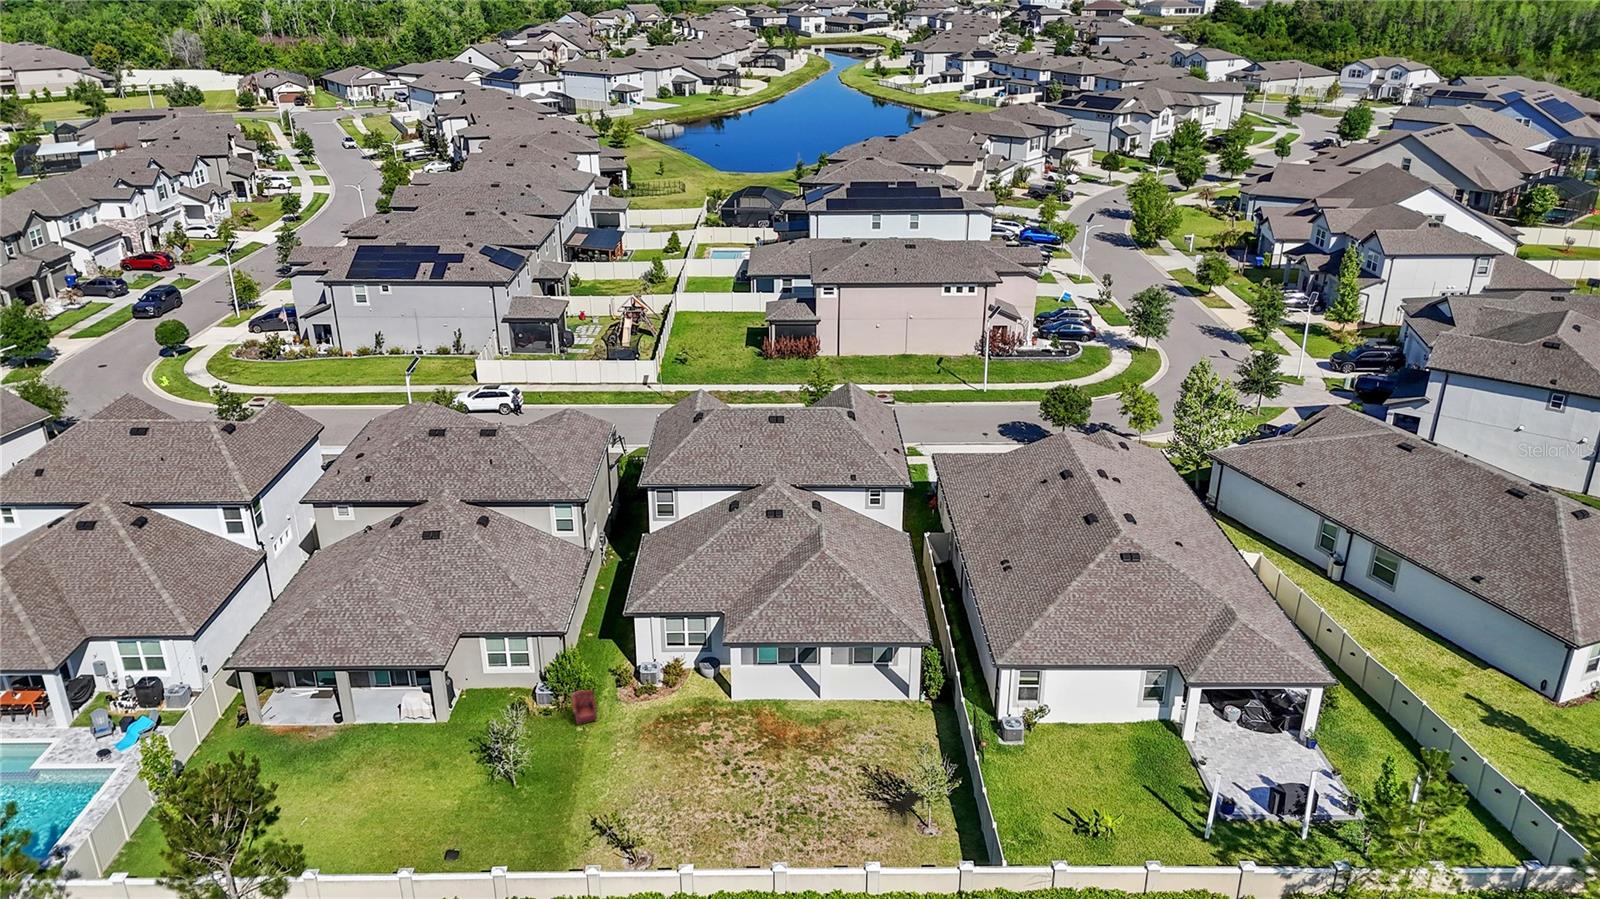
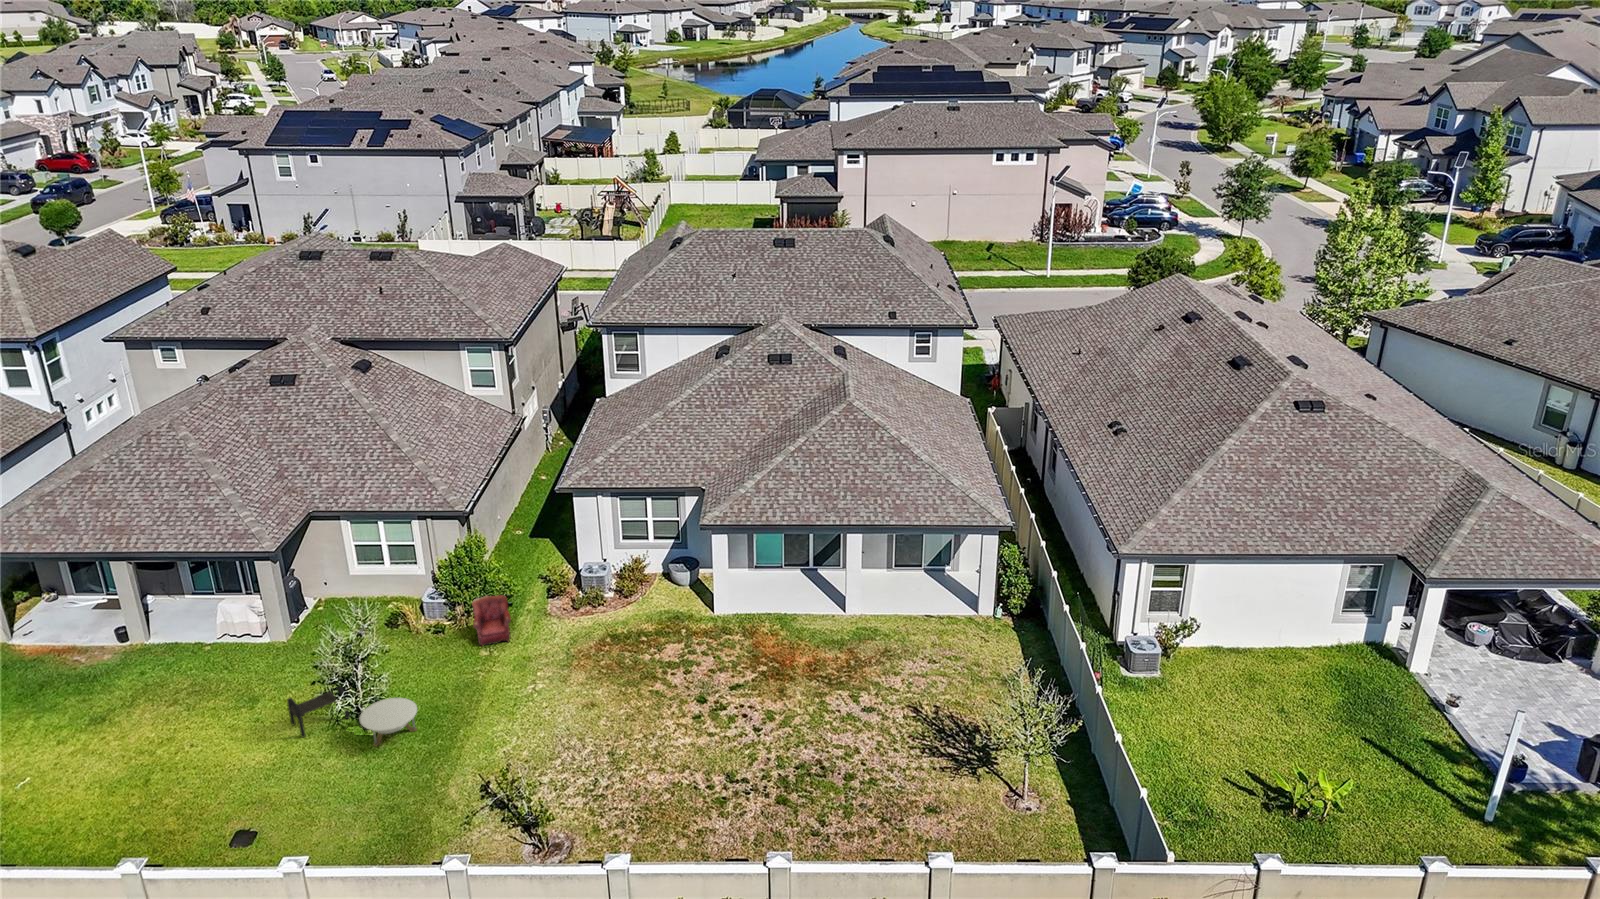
round table: none [511,764,547,796] -> present [360,698,417,746]
bench: present [890,786,924,826] -> present [287,687,350,737]

